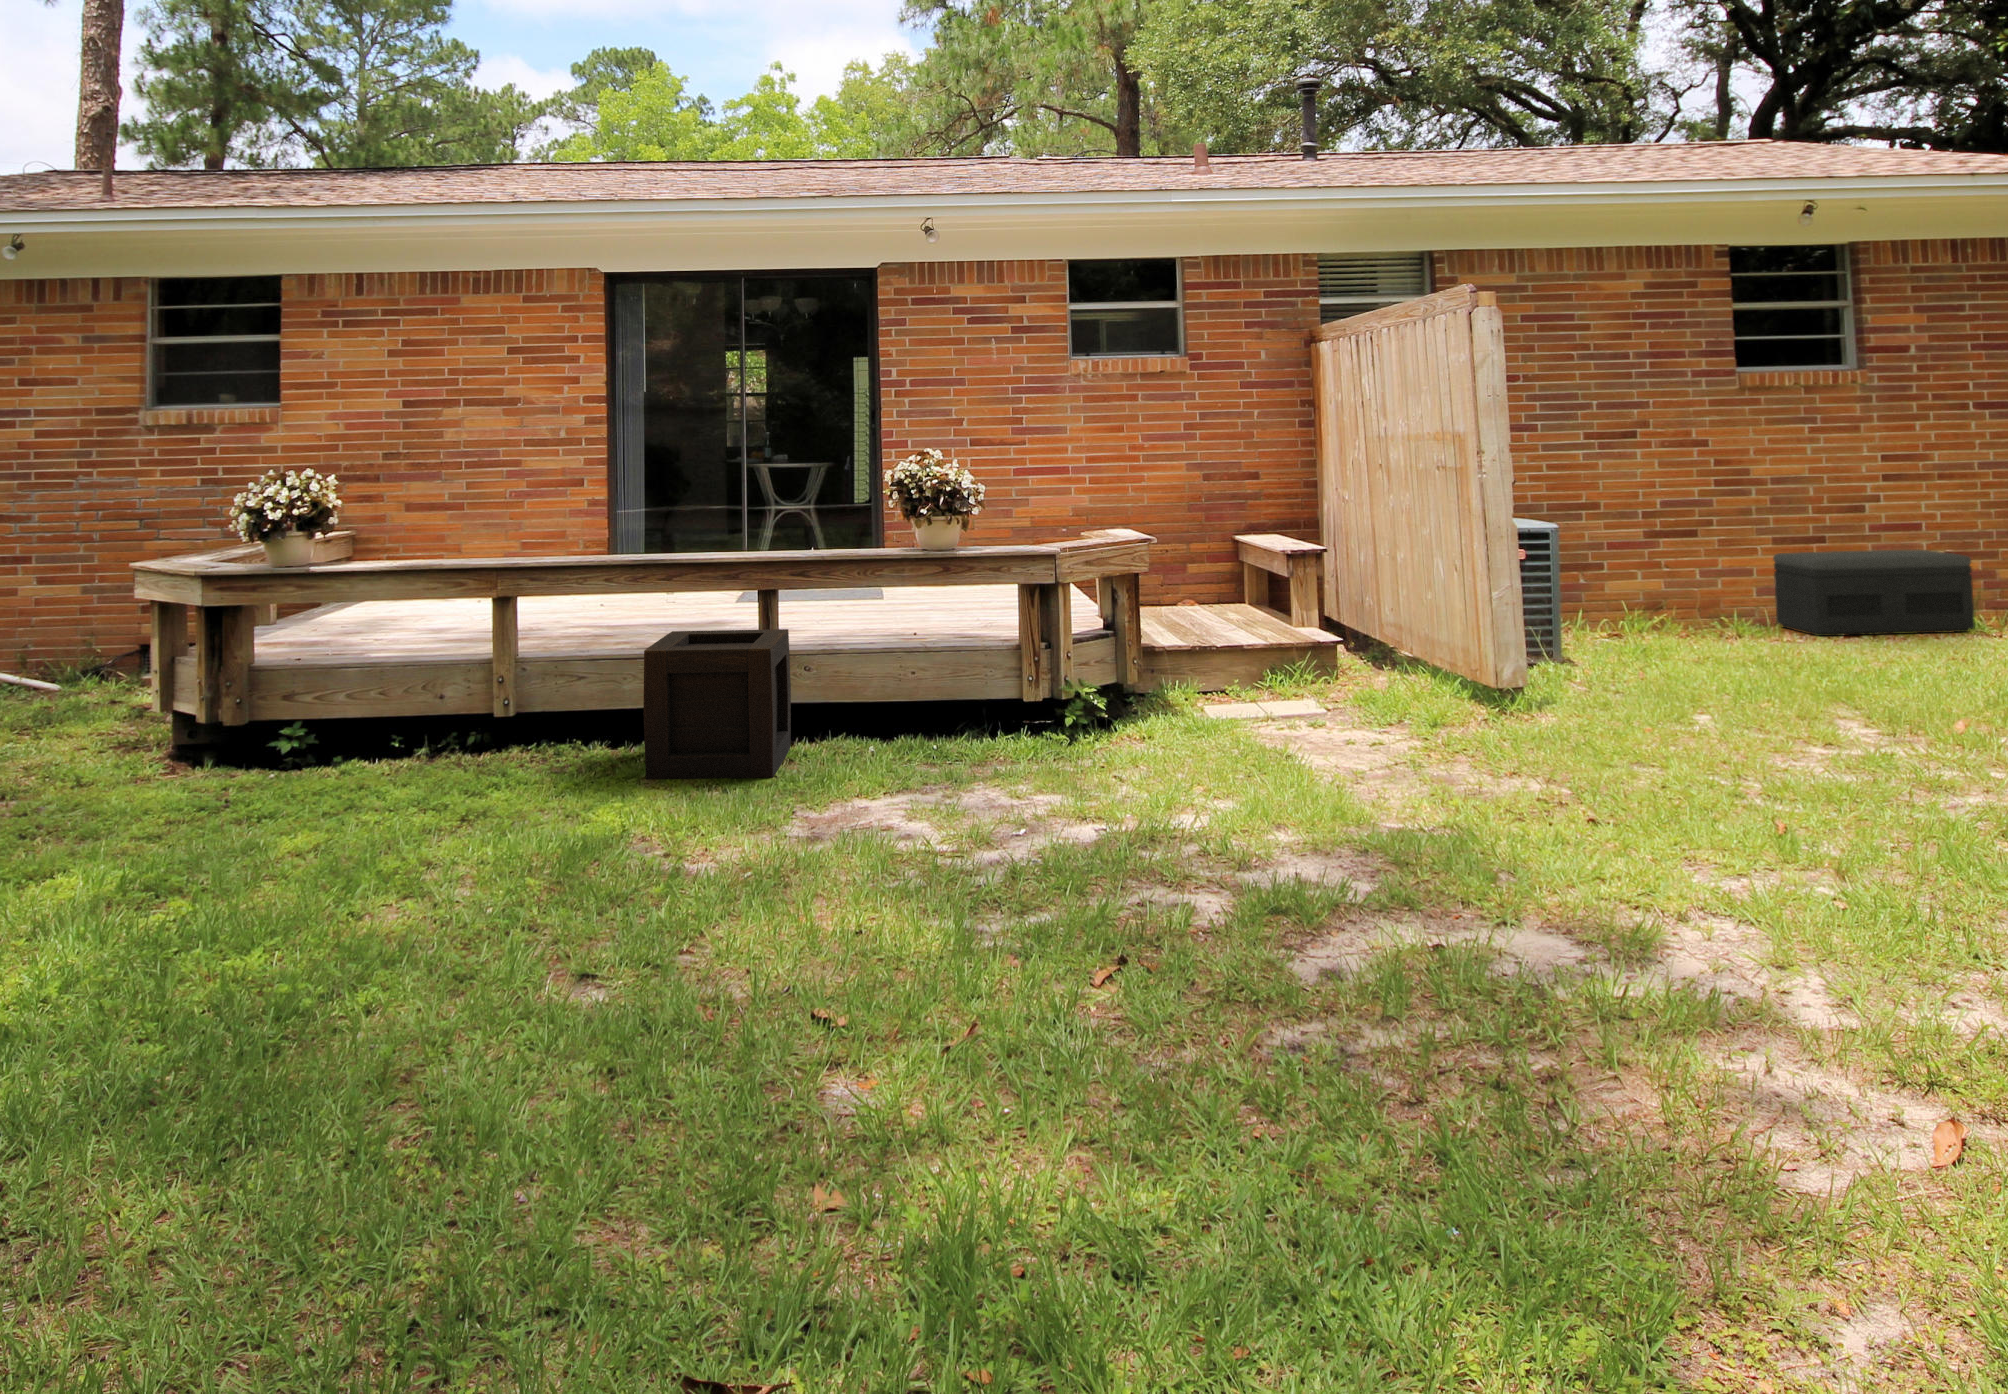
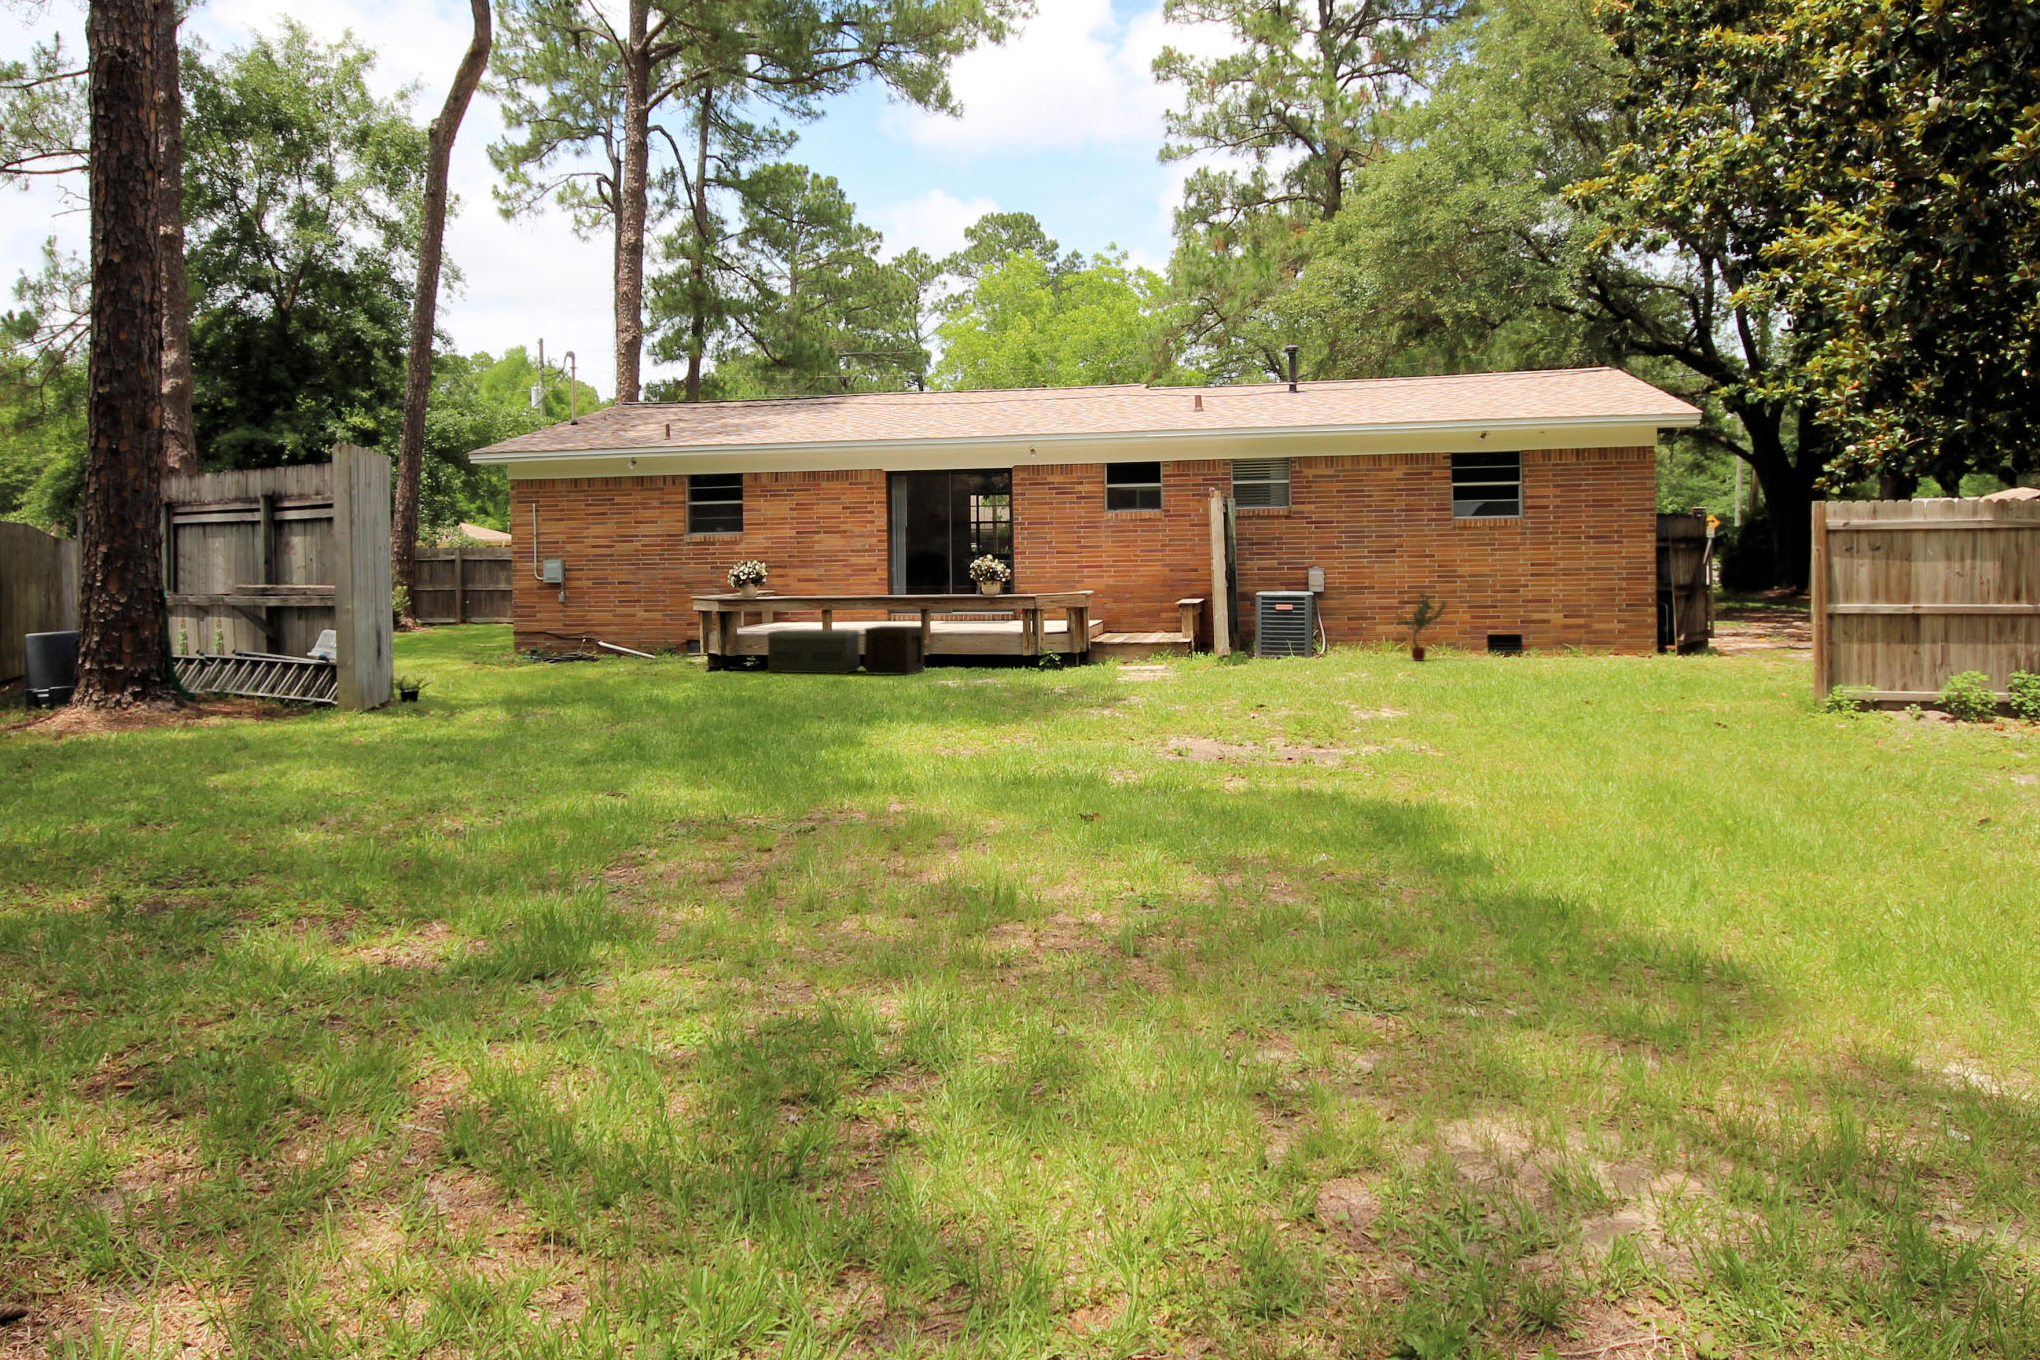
potted tree: none [1653,498,1768,638] -> present [1389,592,1447,661]
storage bench: present [1773,550,1975,636] -> present [768,630,860,673]

